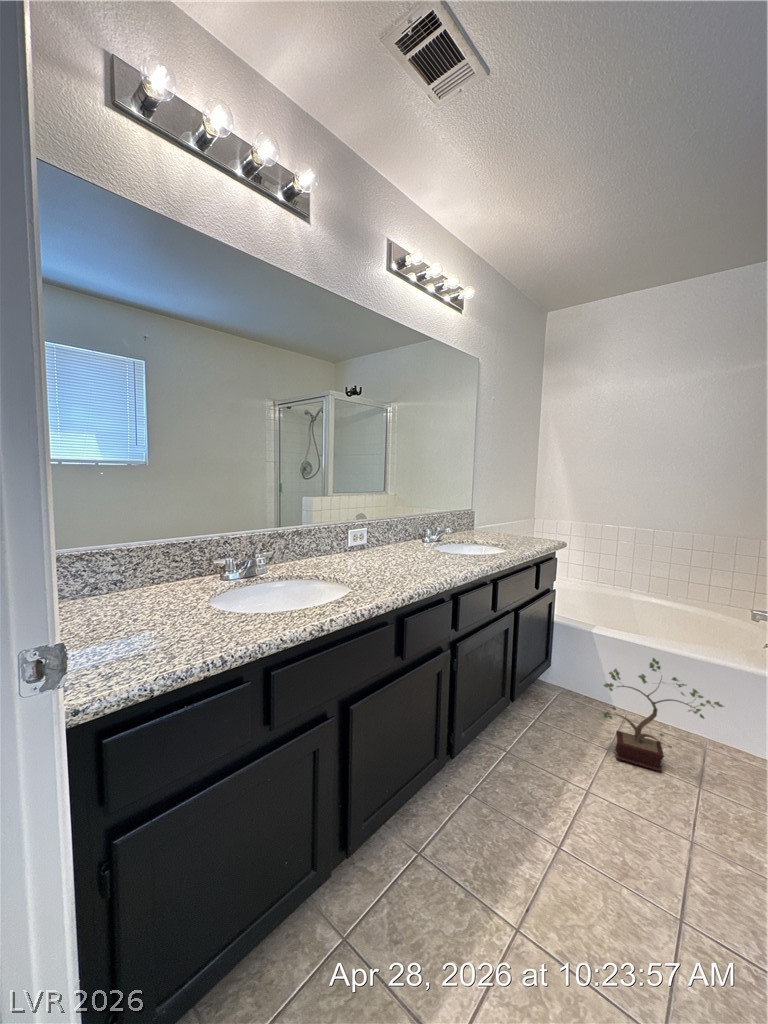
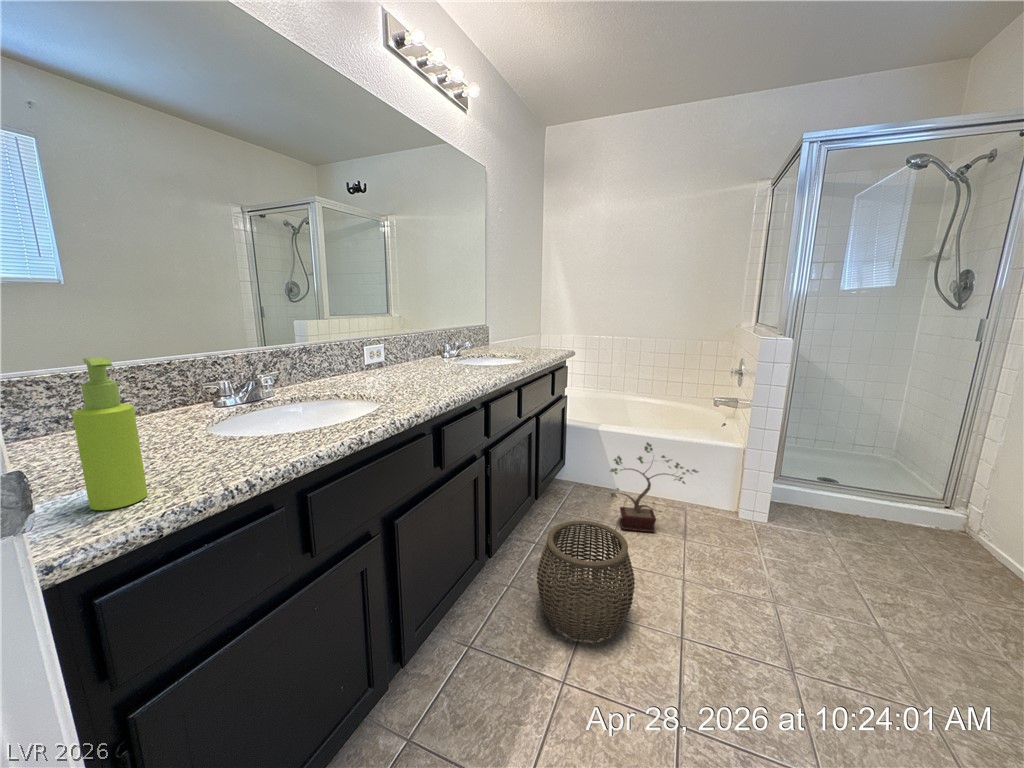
soap dispenser: none [114,552,152,667] -> present [72,357,148,510]
woven basket: none [499,738,618,892] -> present [537,521,635,642]

